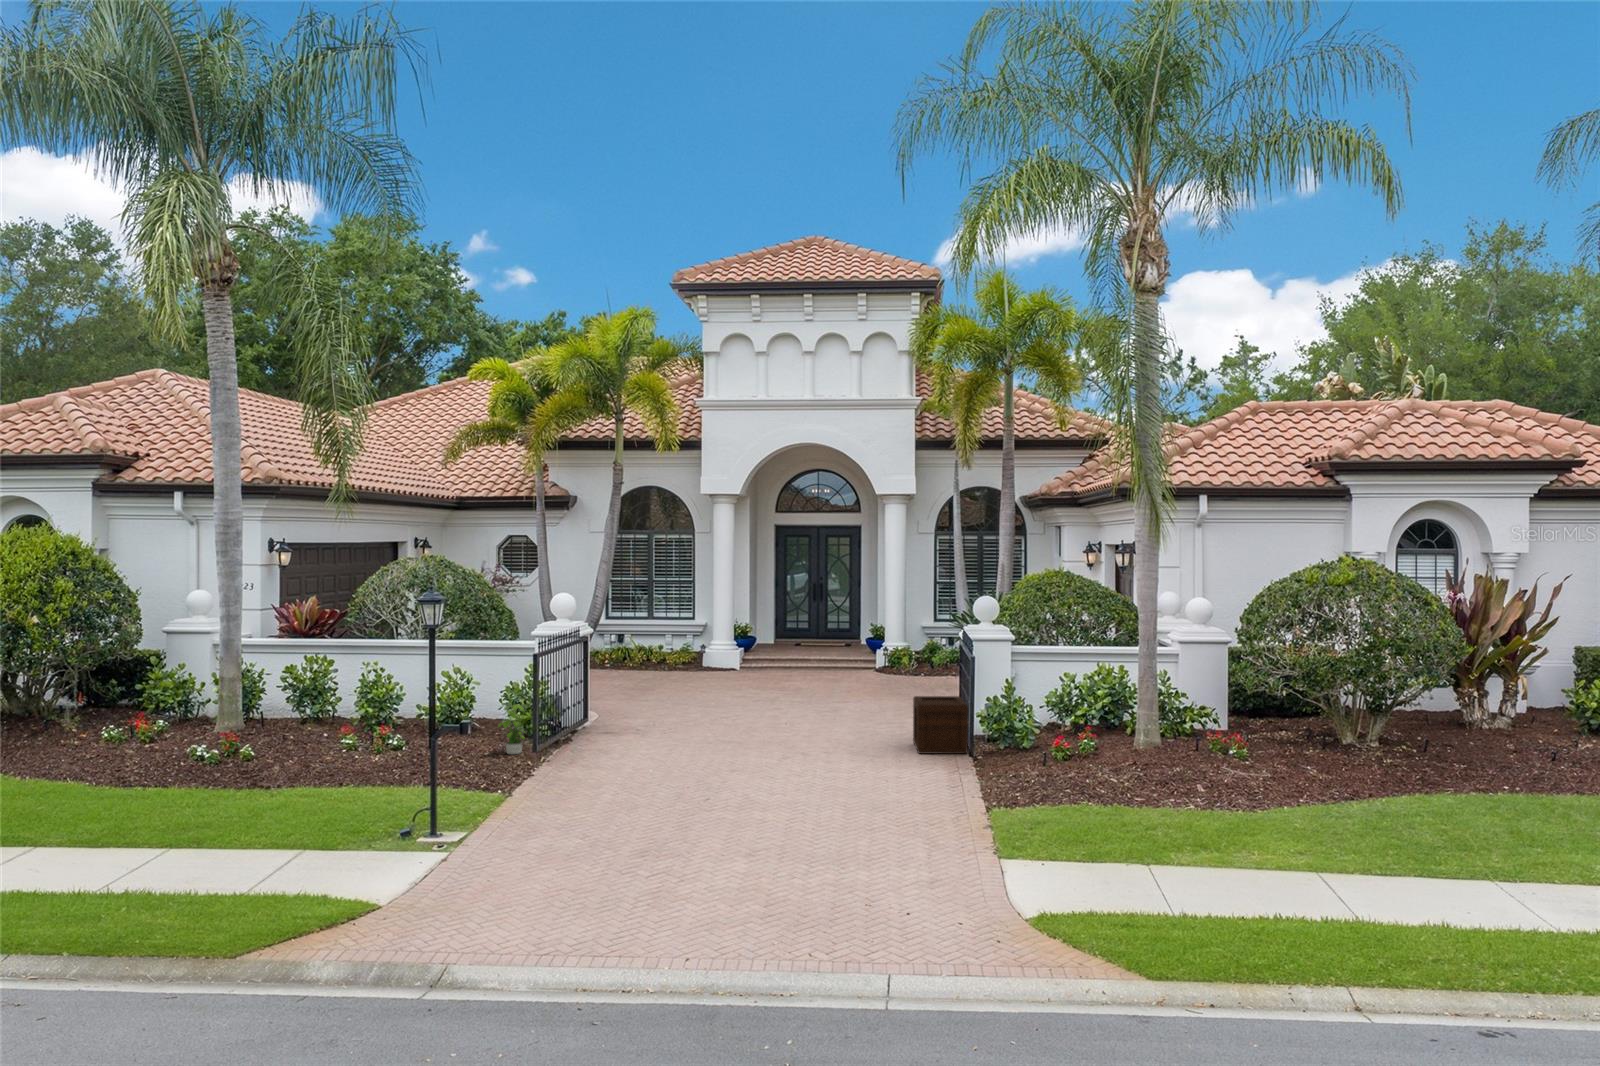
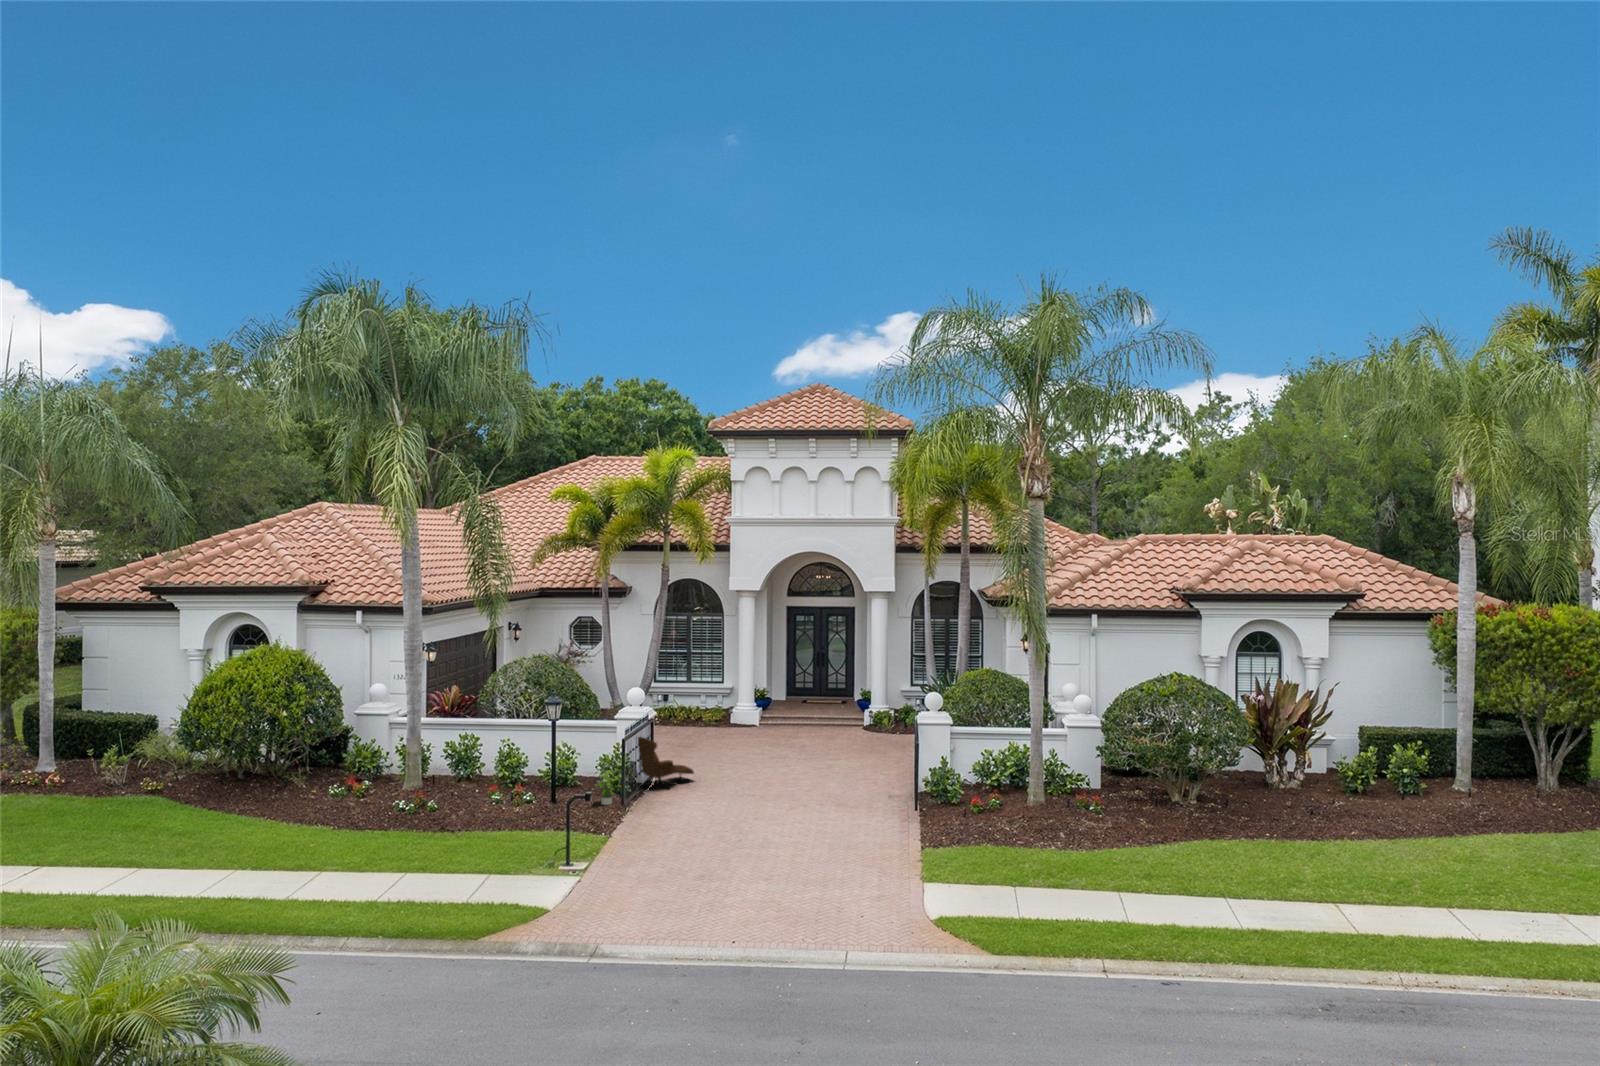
lounge chair: none [563,661,646,736] -> present [638,737,694,789]
wooden crate: present [913,696,968,754] -> none [880,765,916,806]

